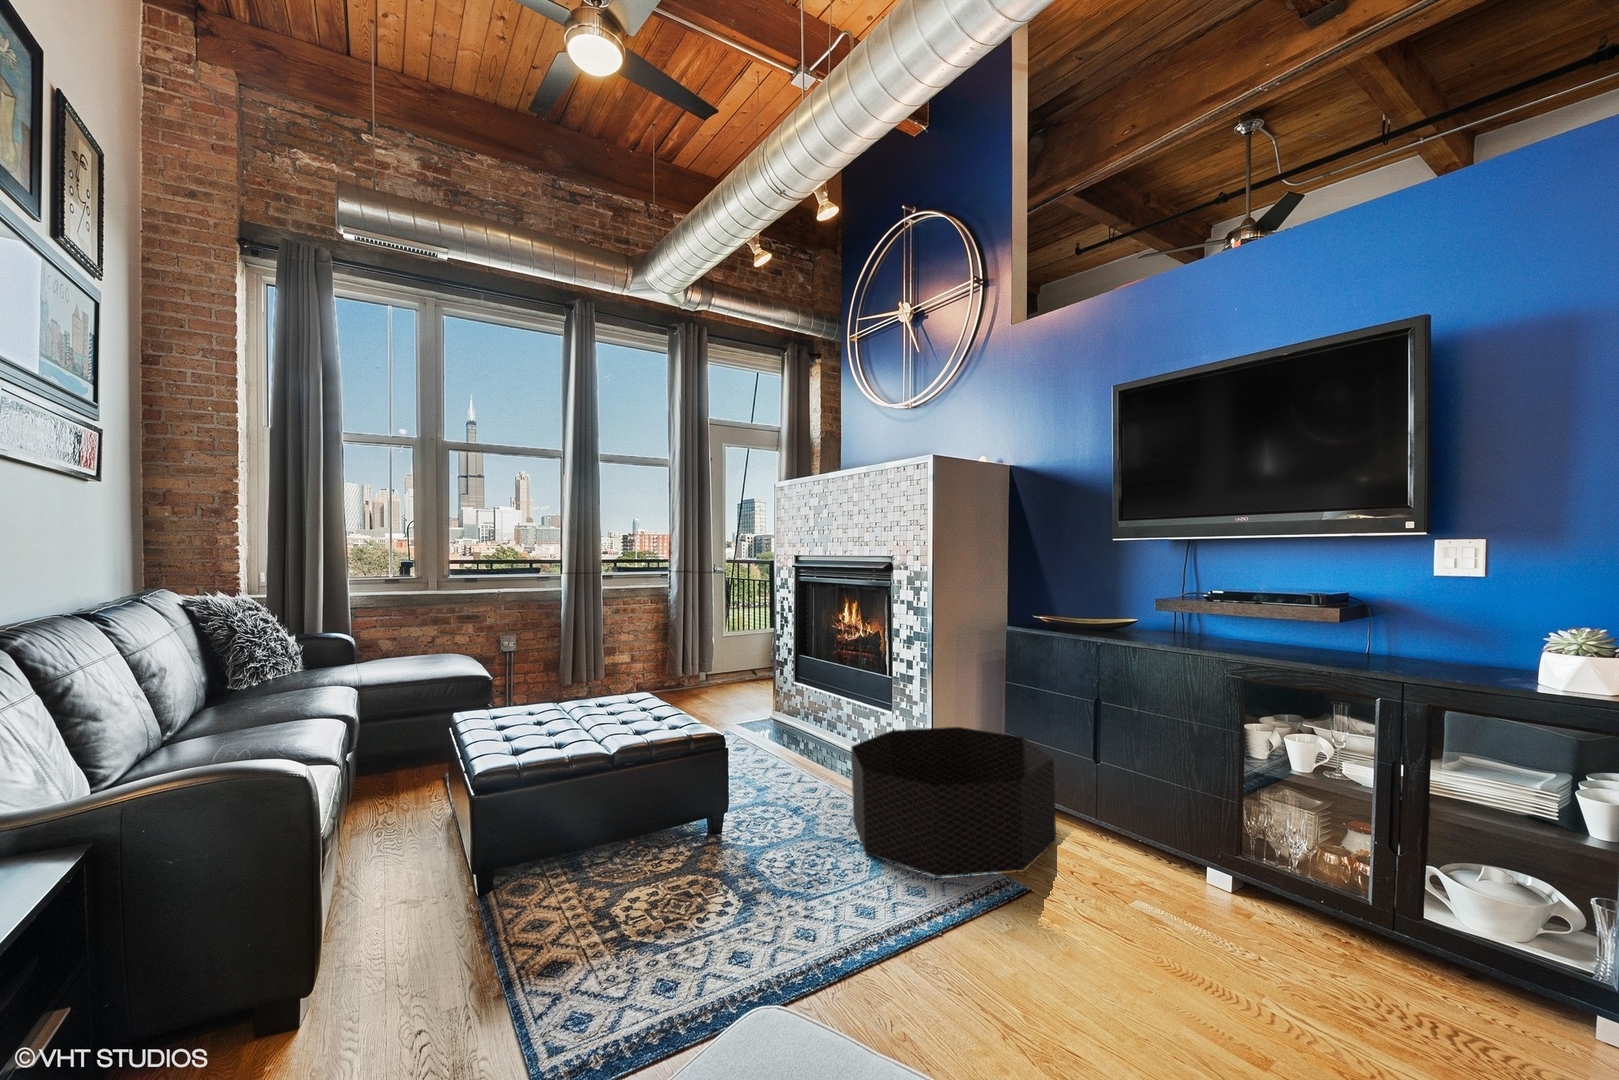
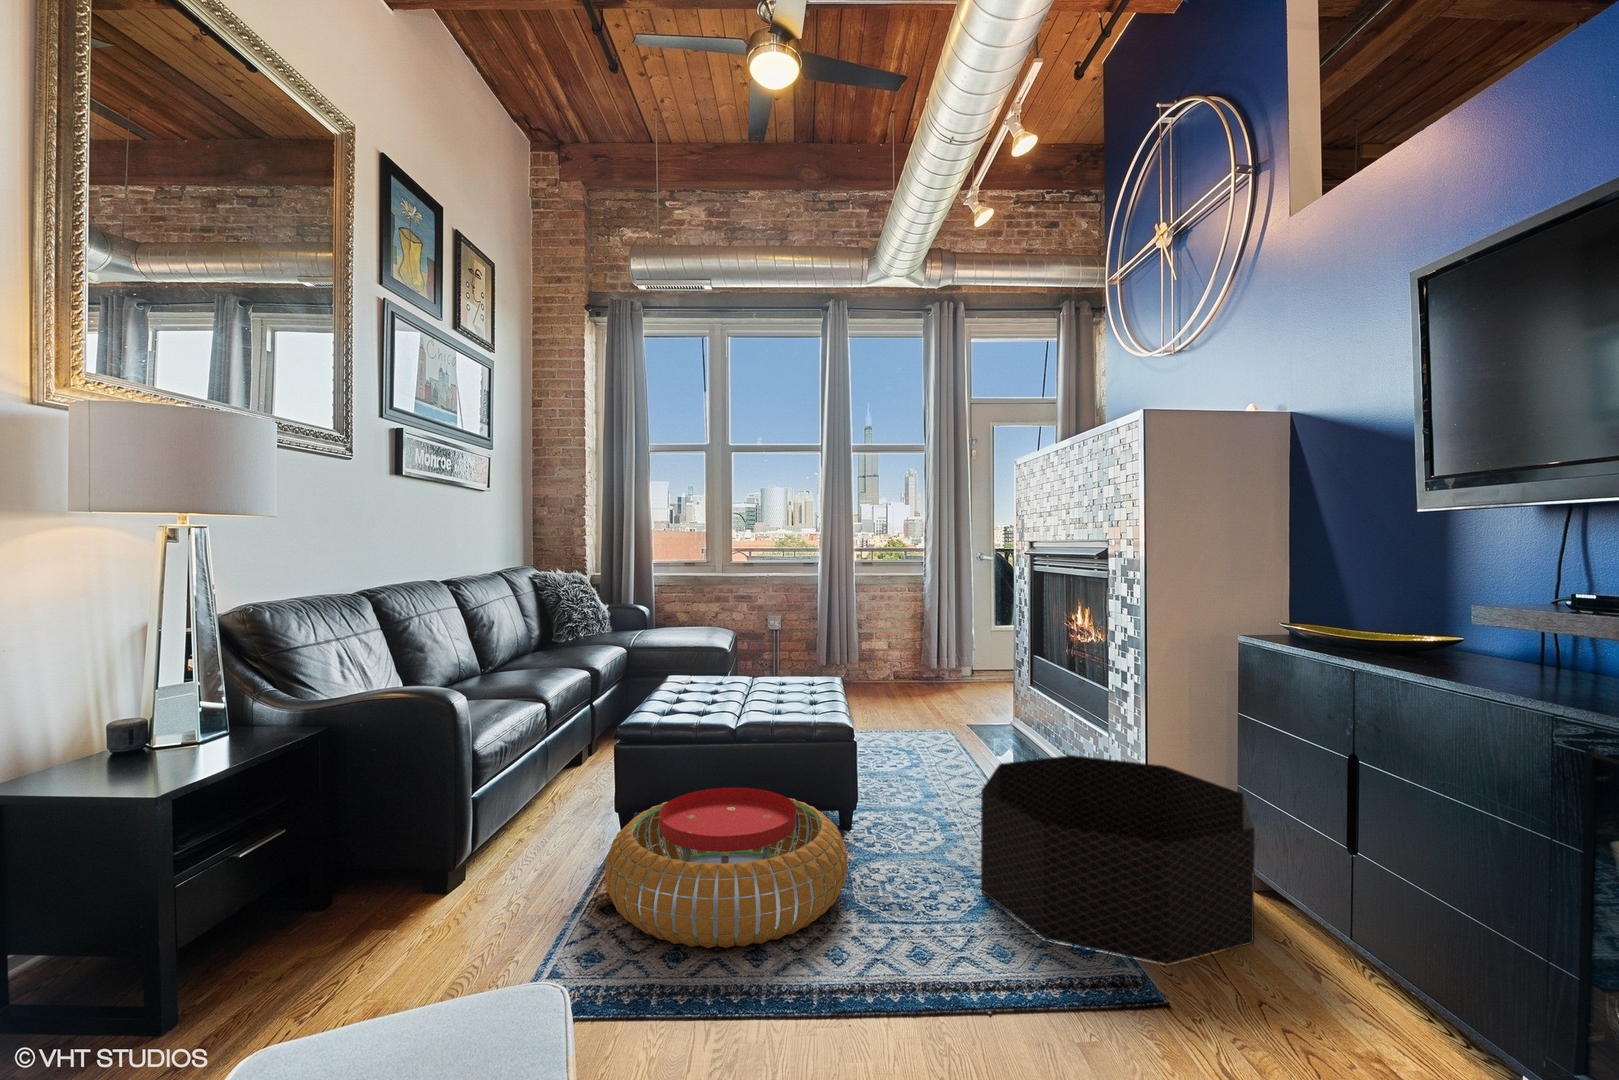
pouf: none [538,809,778,977] -> present [605,788,848,948]

